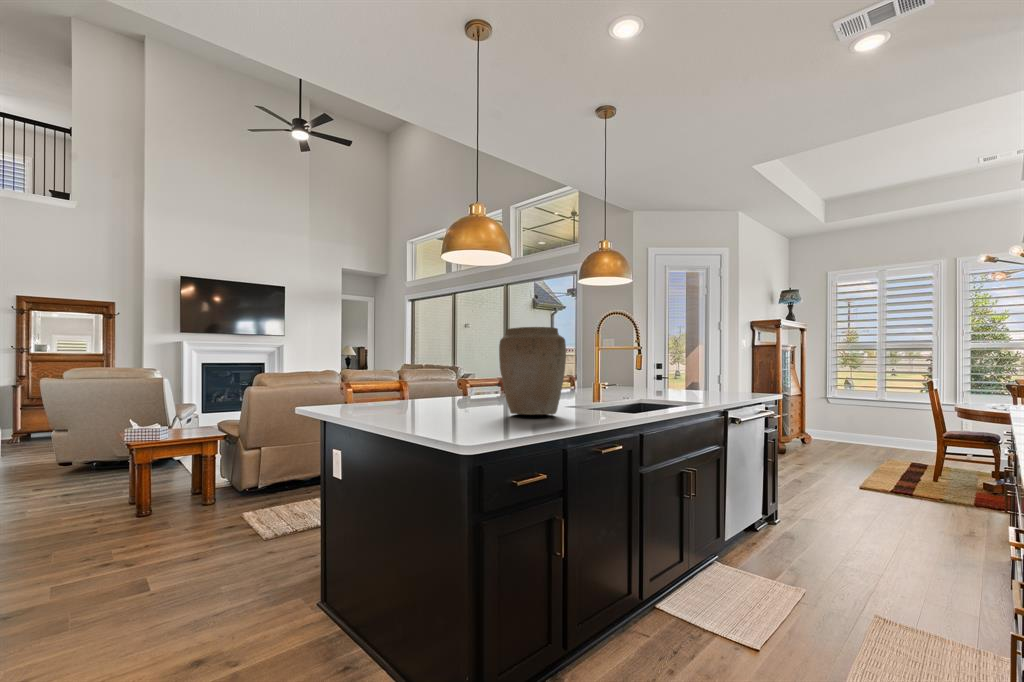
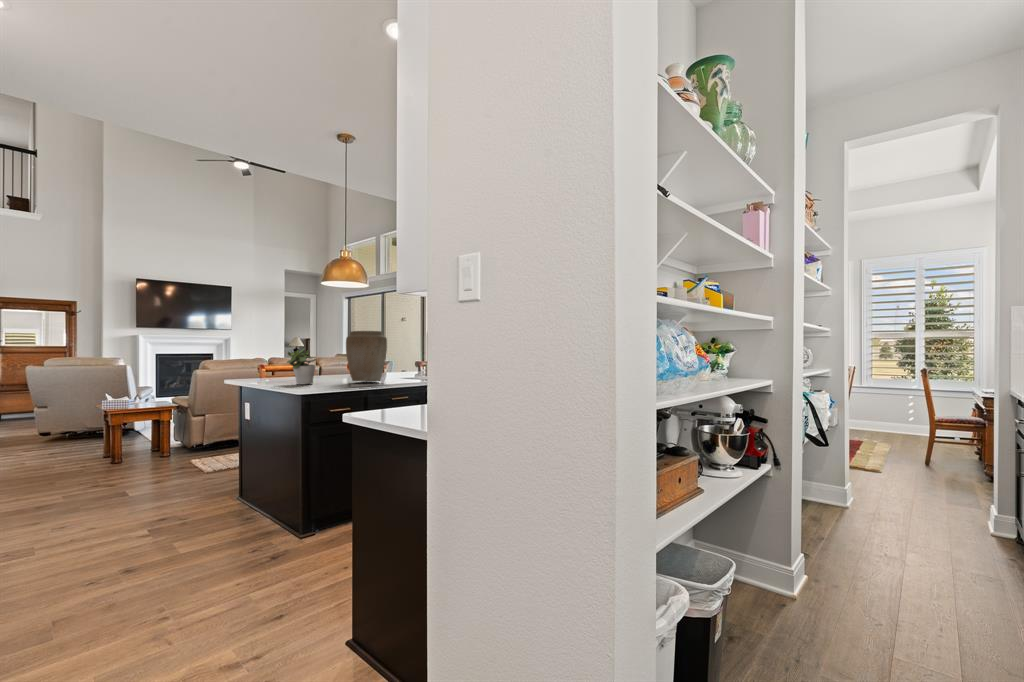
potted plant: none [406,357,459,422] -> present [287,350,316,385]

